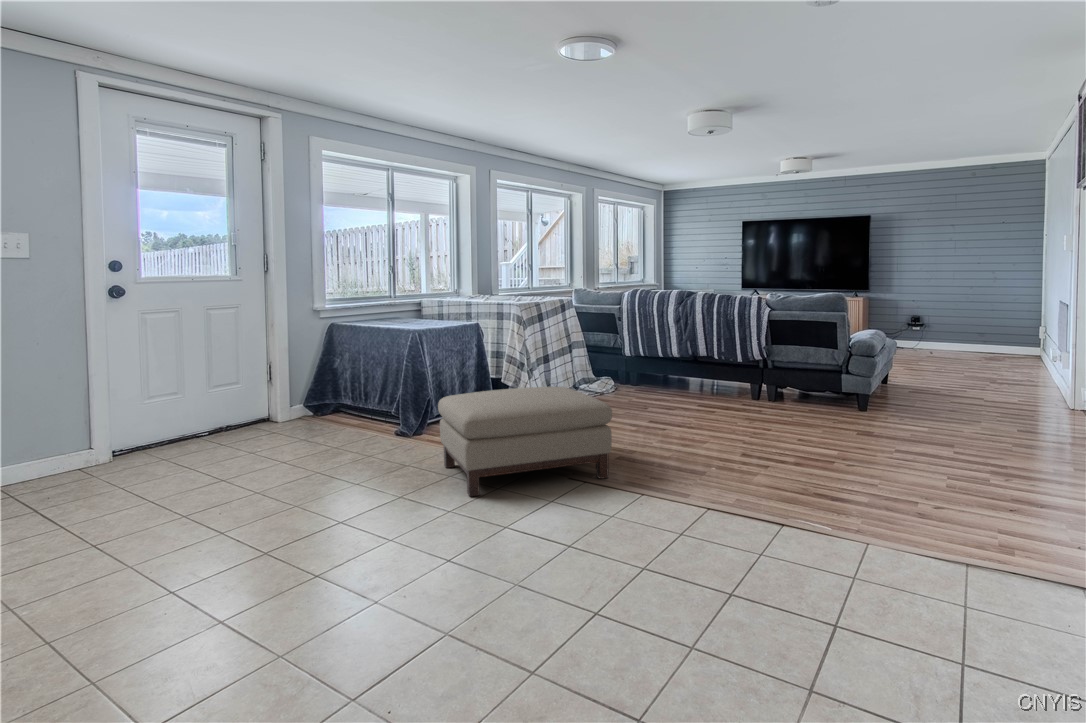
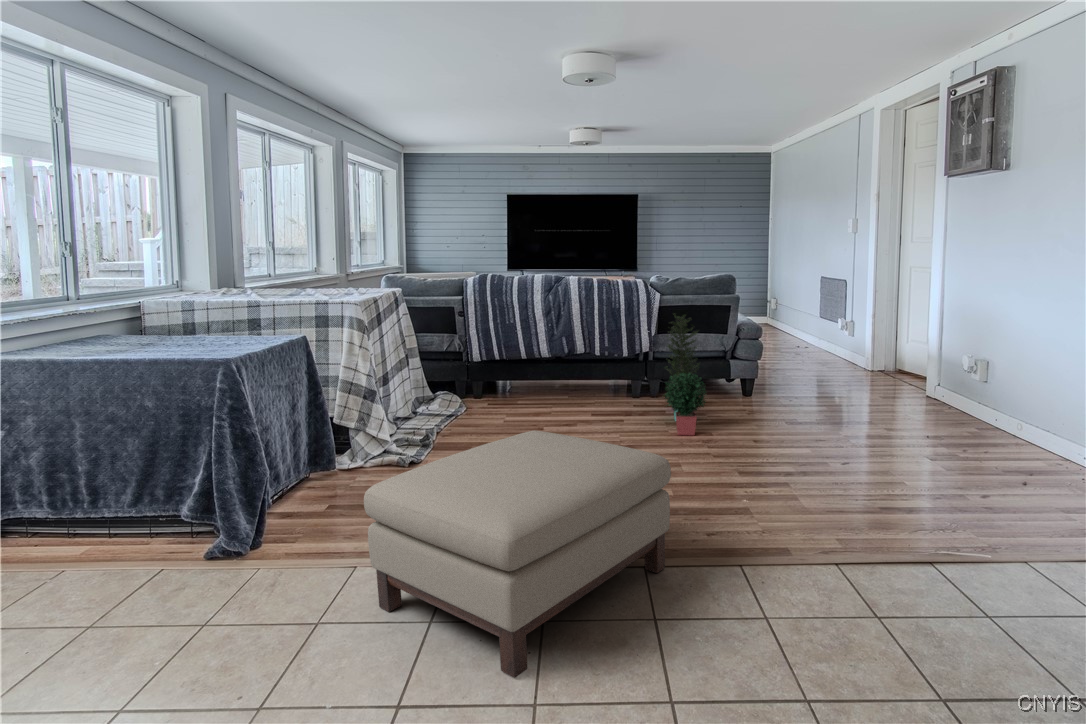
potted plant: none [734,326,800,424] -> present [664,315,706,435]

